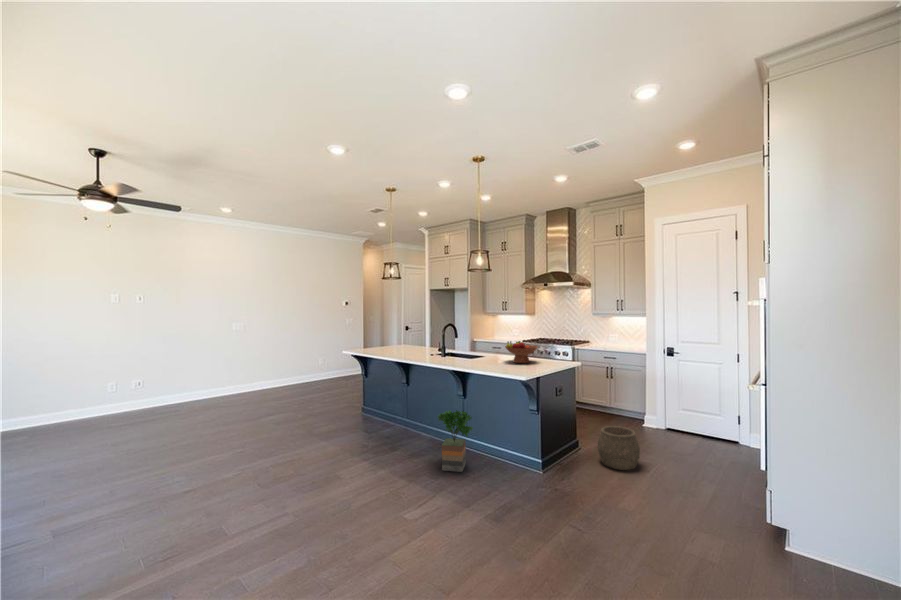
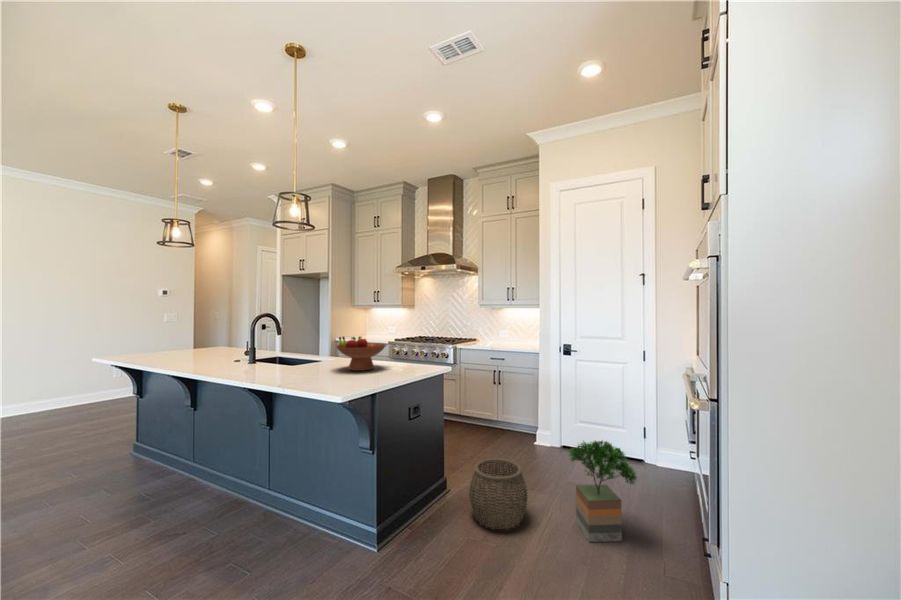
potted tree: present [438,410,473,472] -> present [568,441,637,542]

